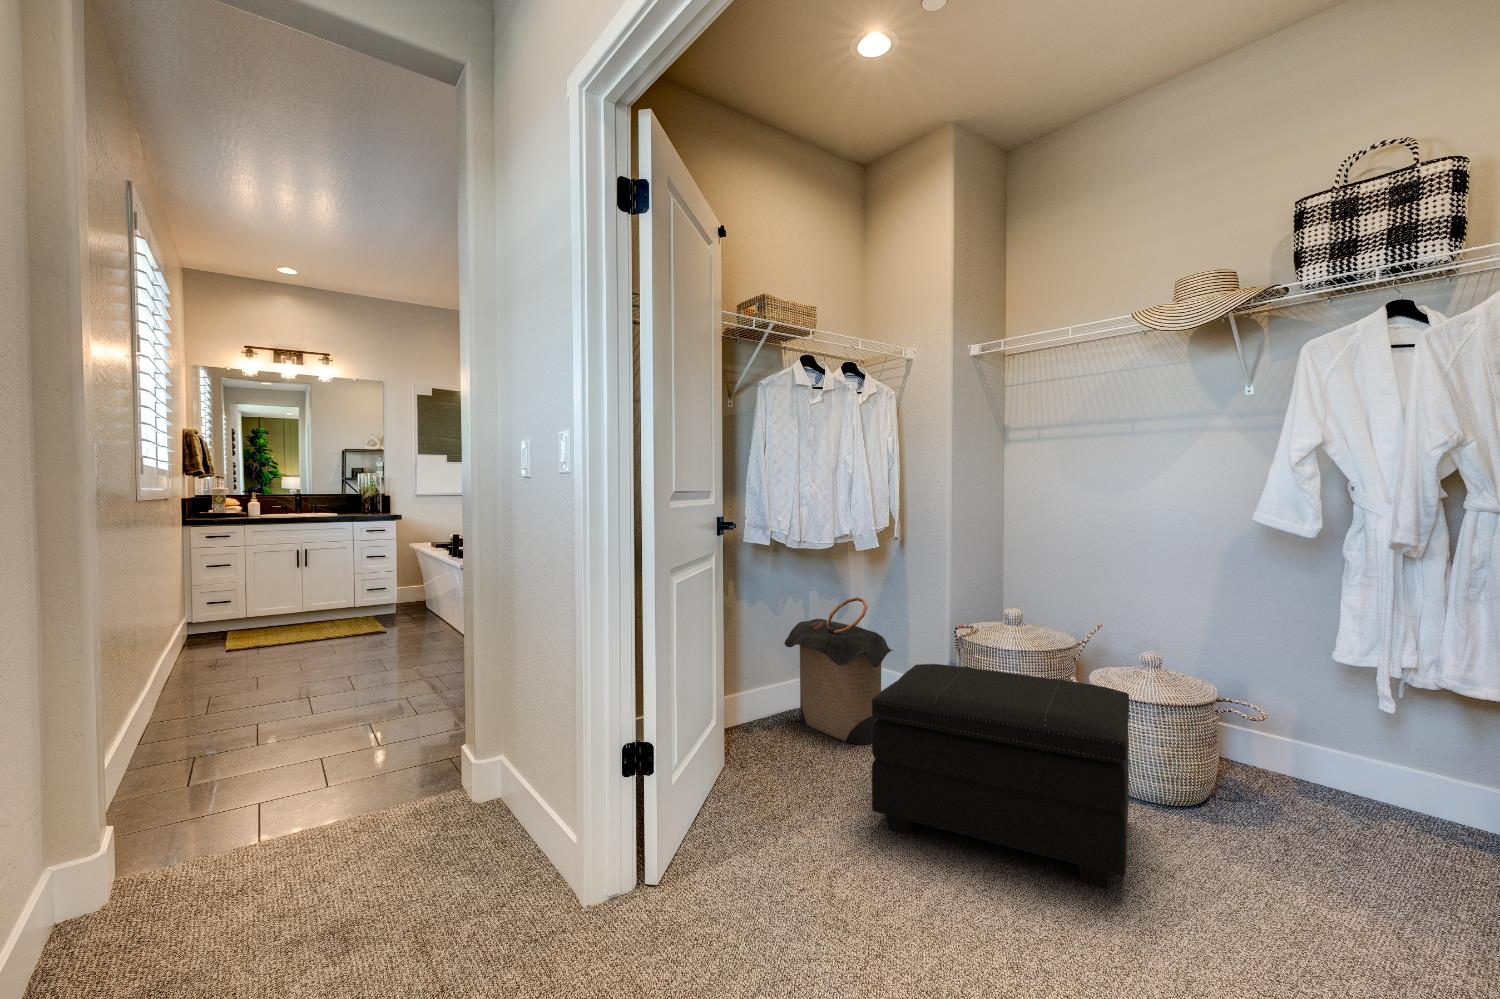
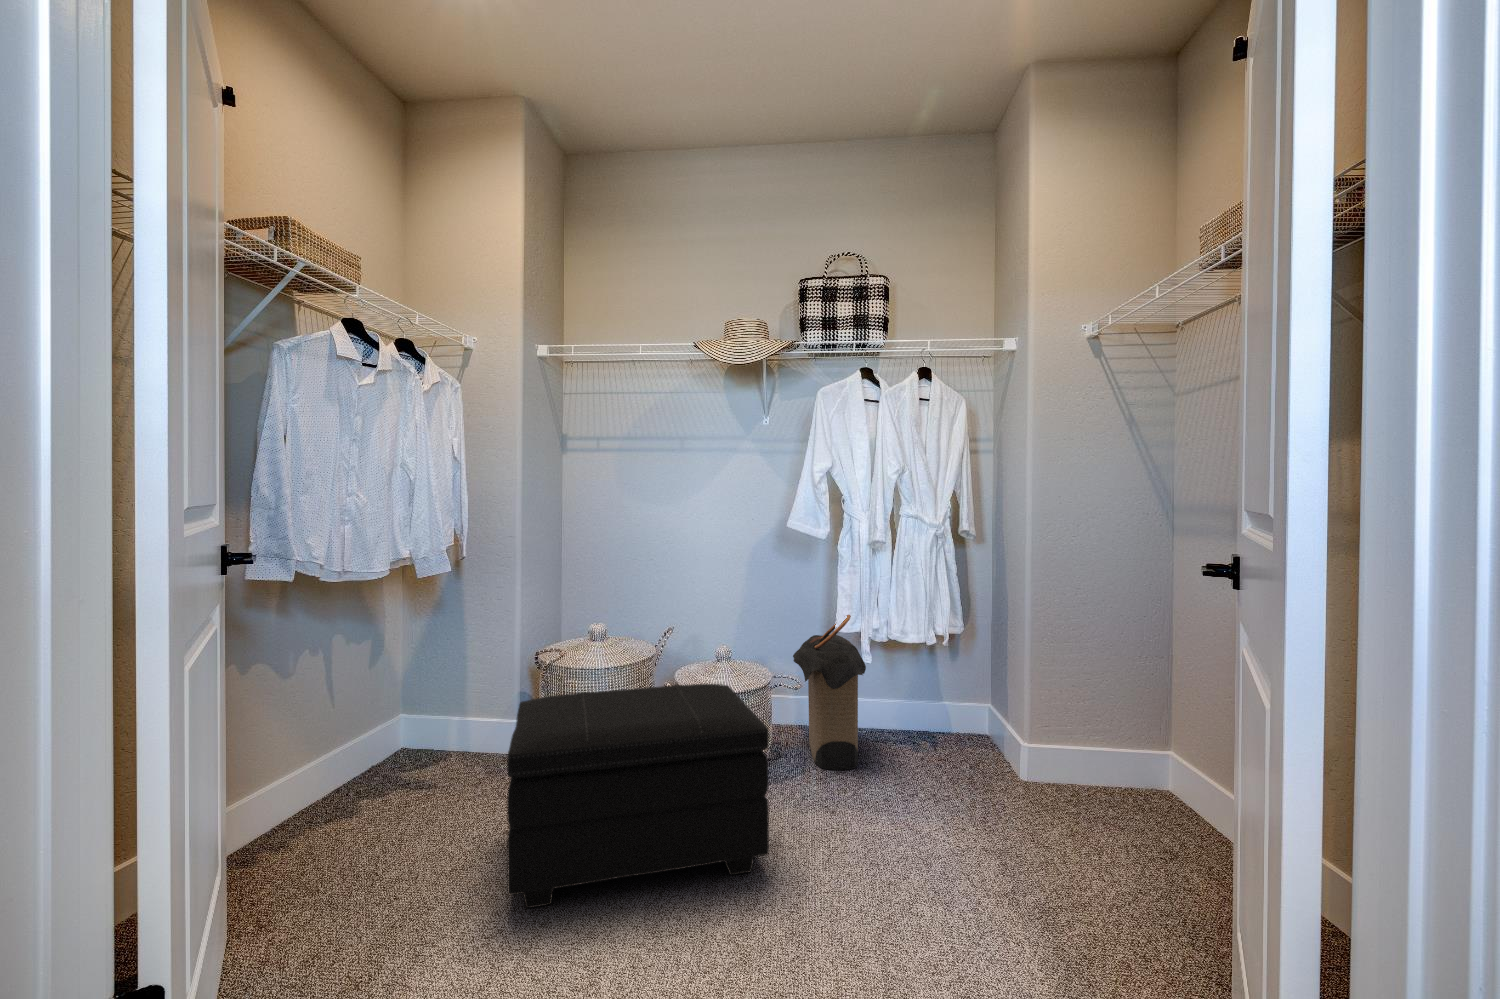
laundry hamper: present [785,597,893,745] -> present [793,615,866,770]

